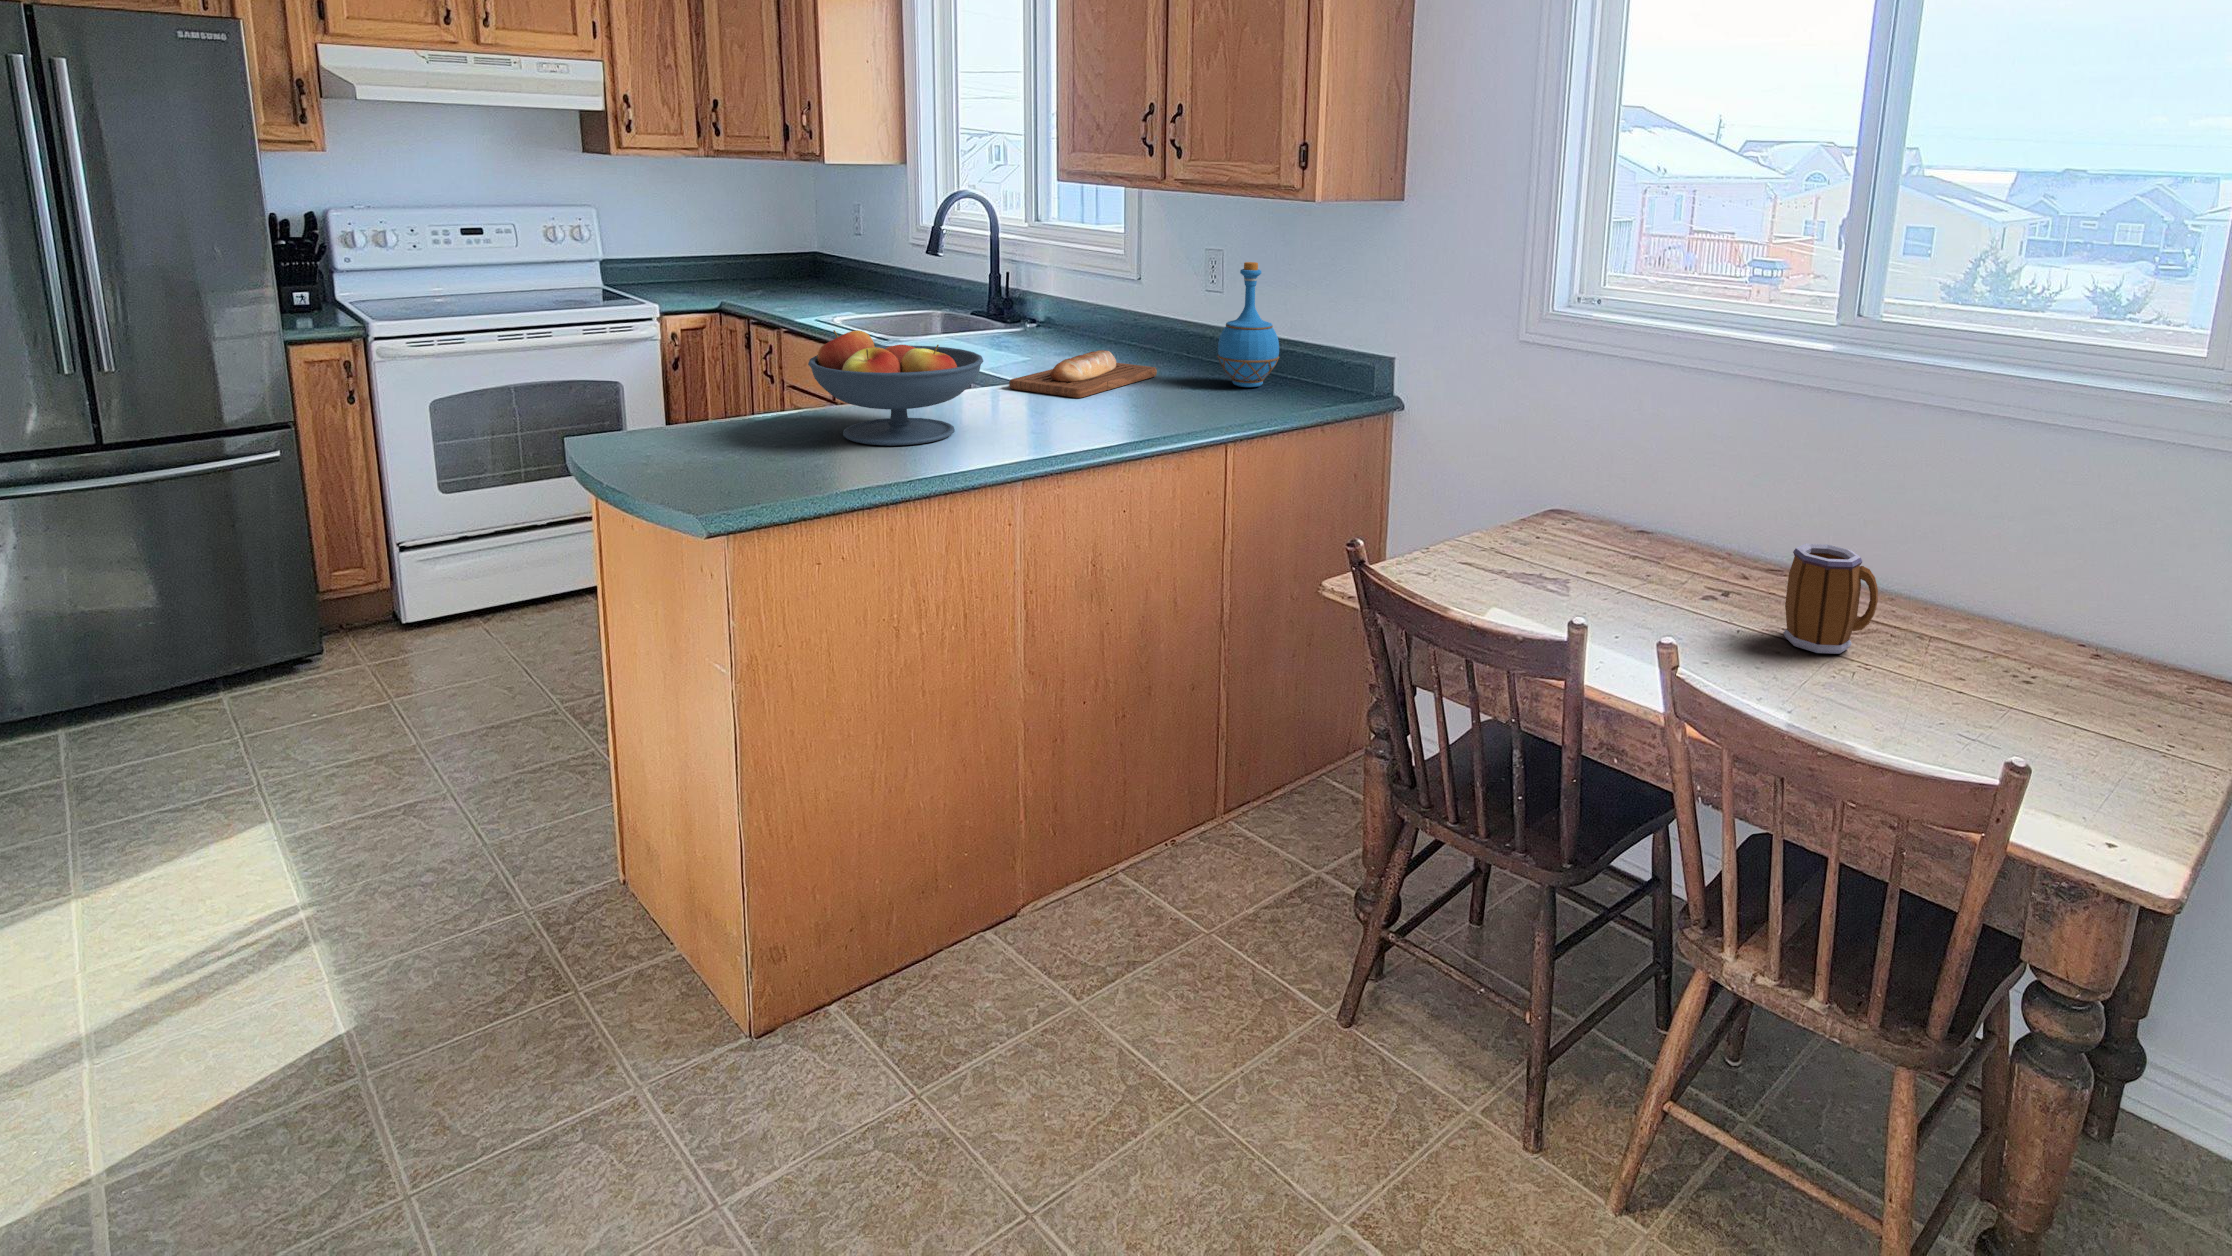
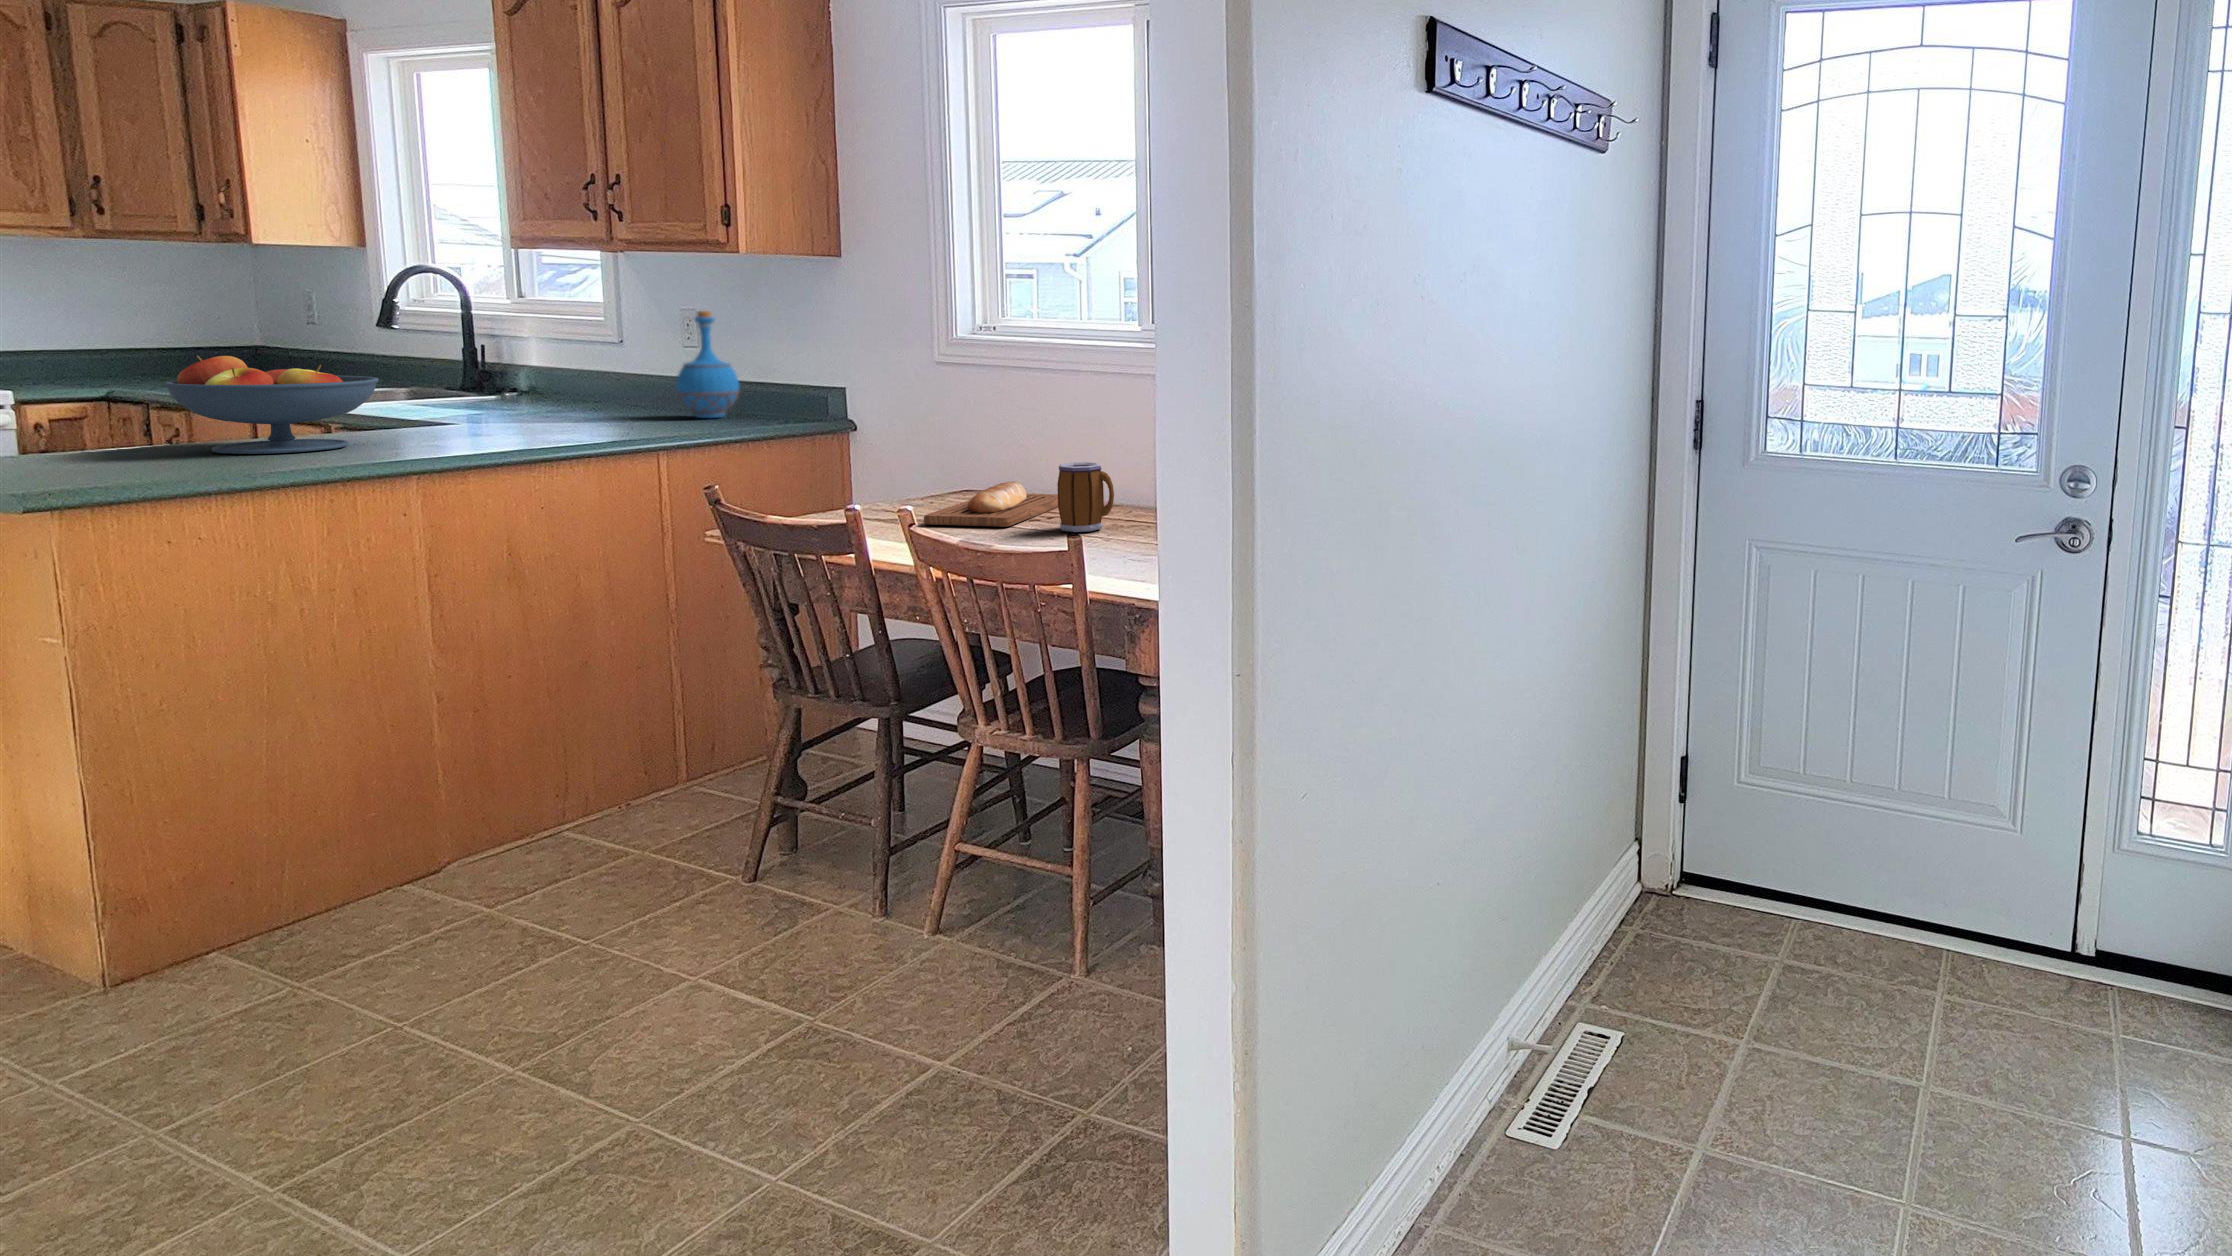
bread loaf: present [1009,350,1157,398] -> present [924,482,1058,527]

